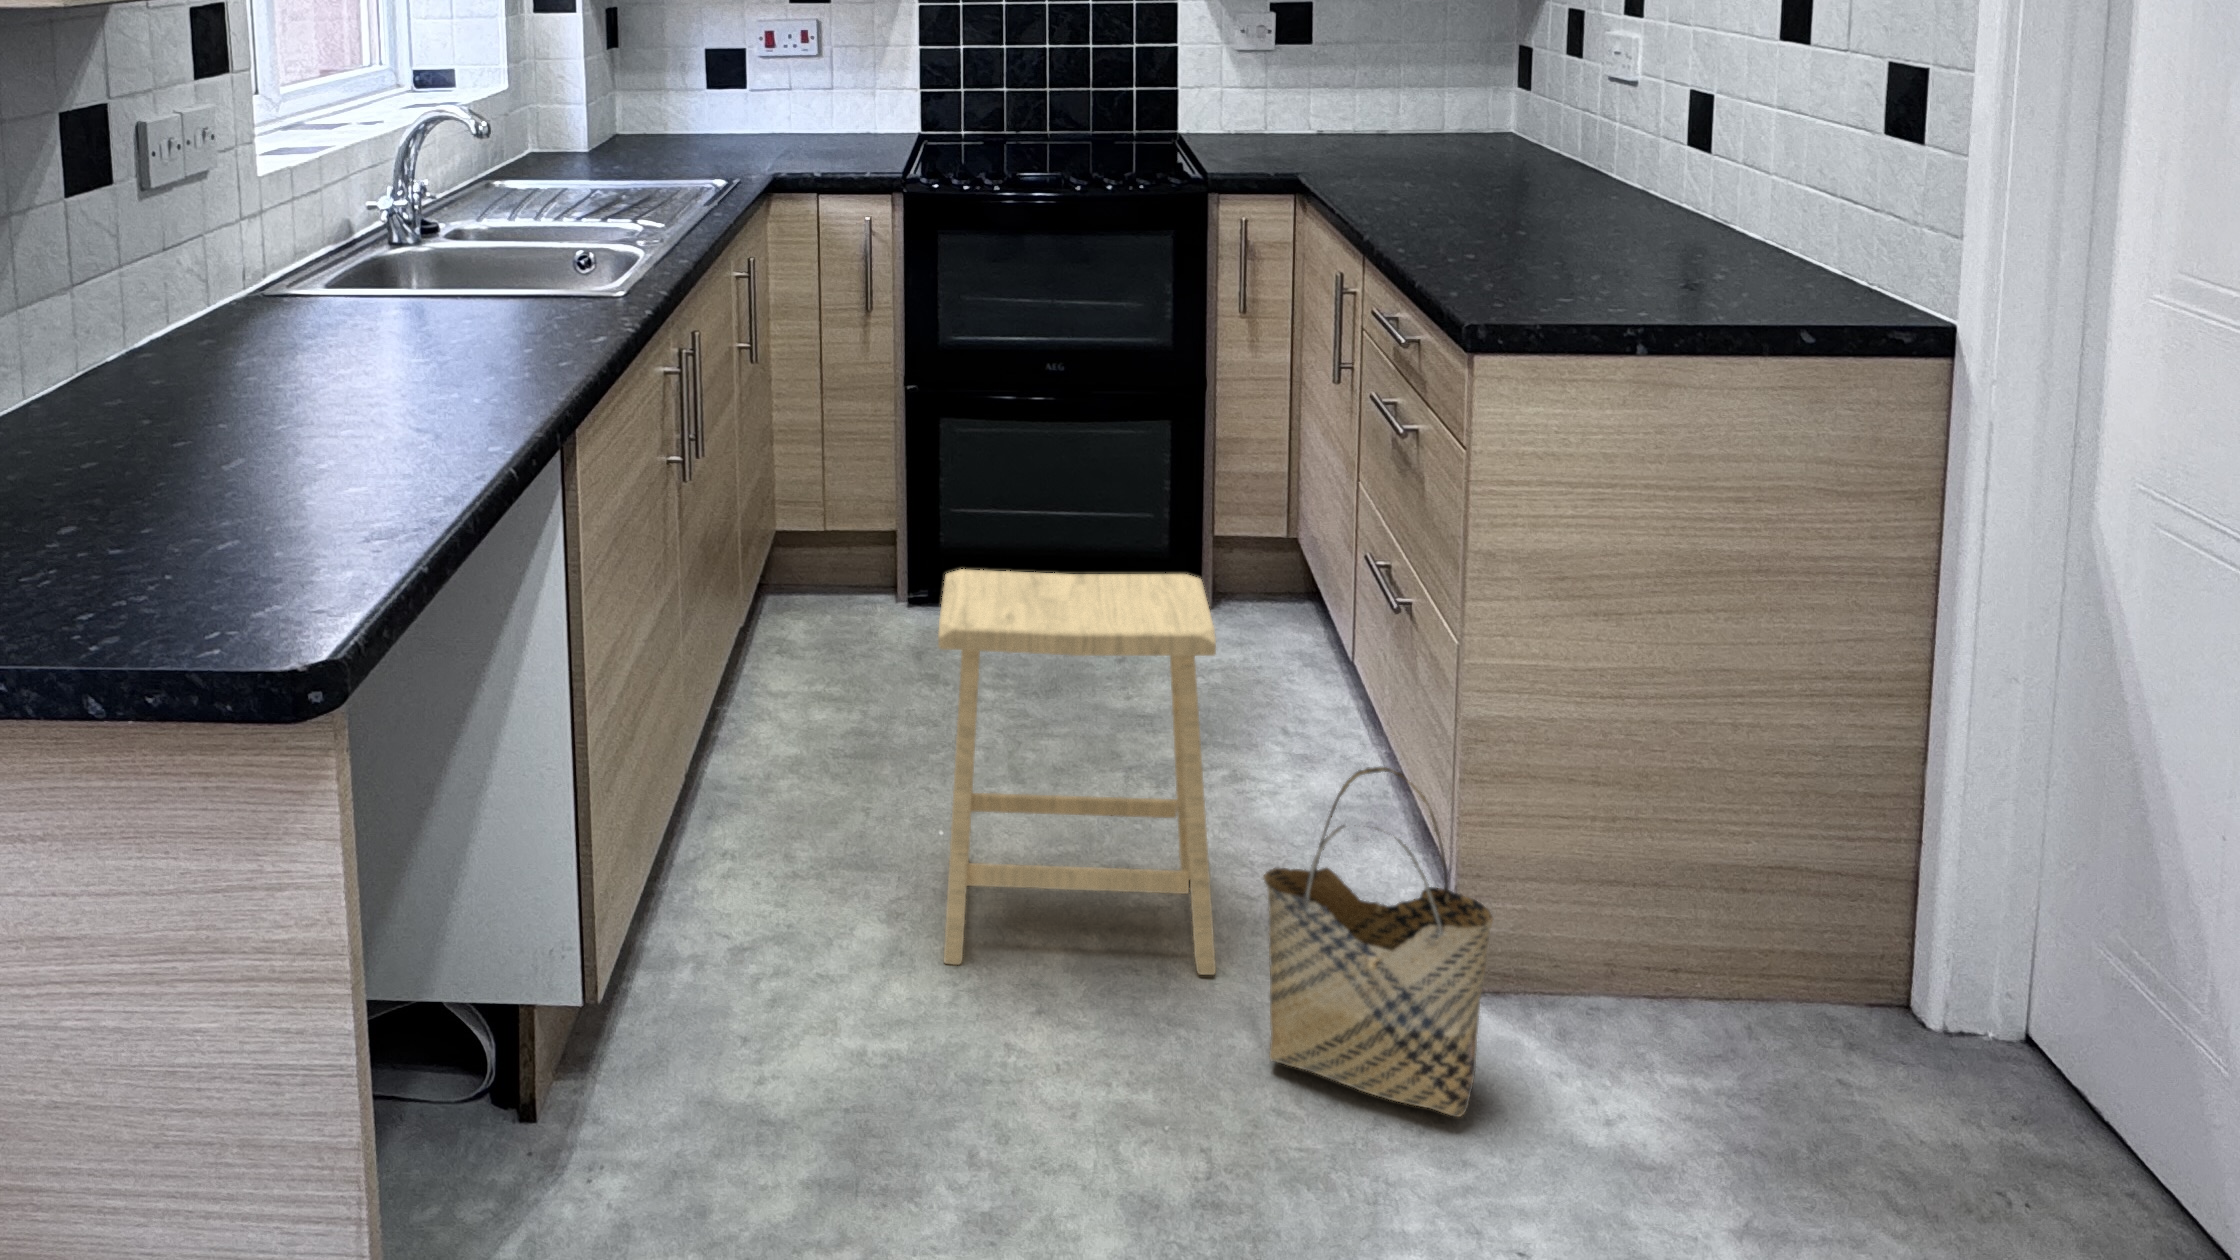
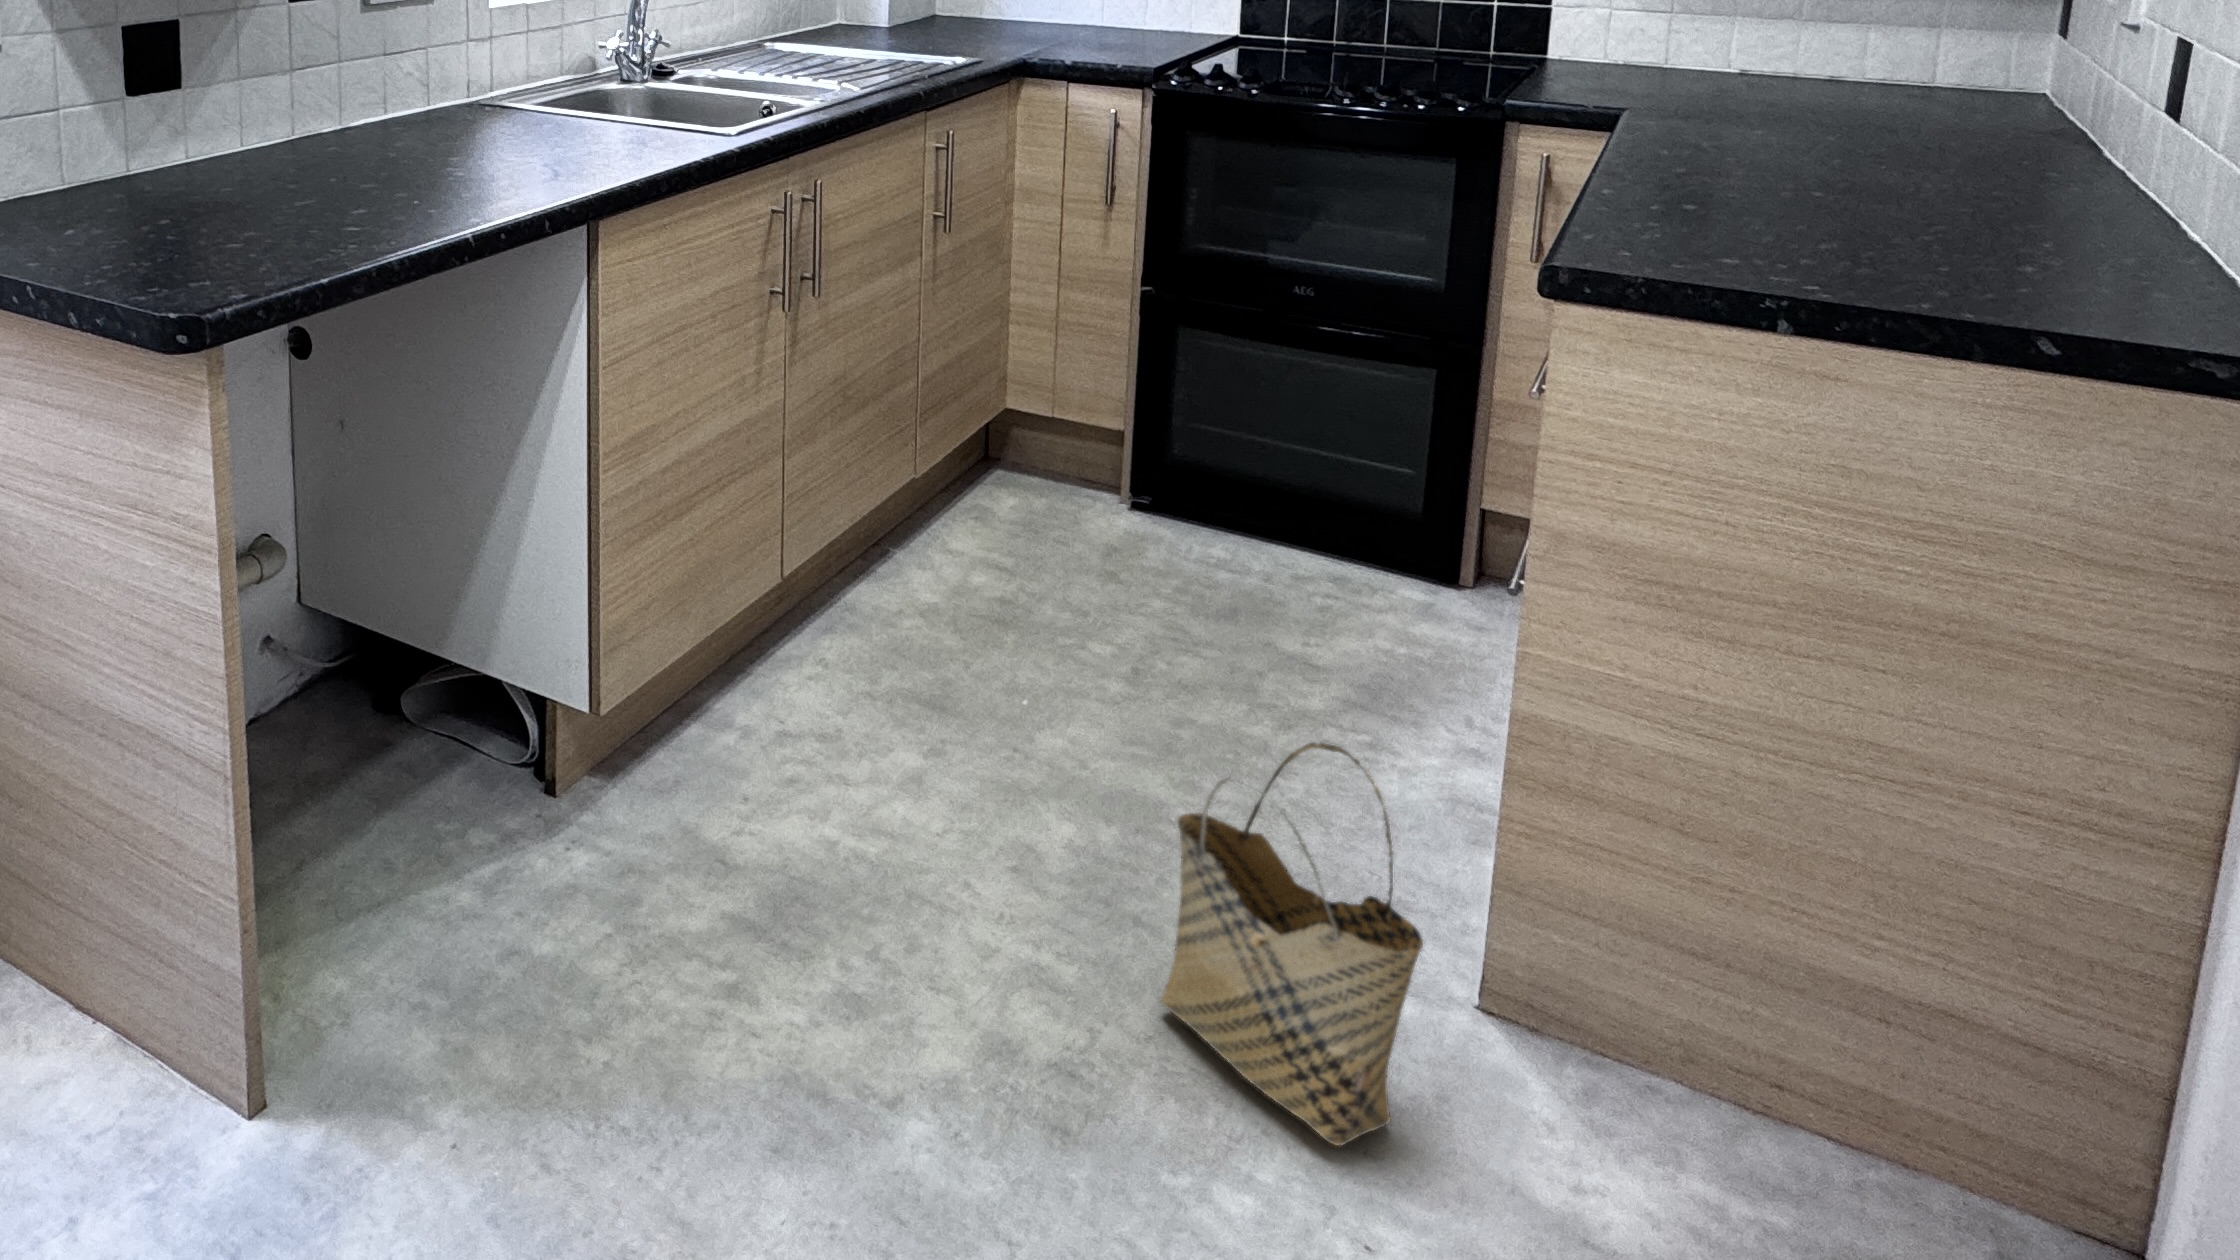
footstool: present [938,569,1216,975] -> none [913,442,1246,914]

